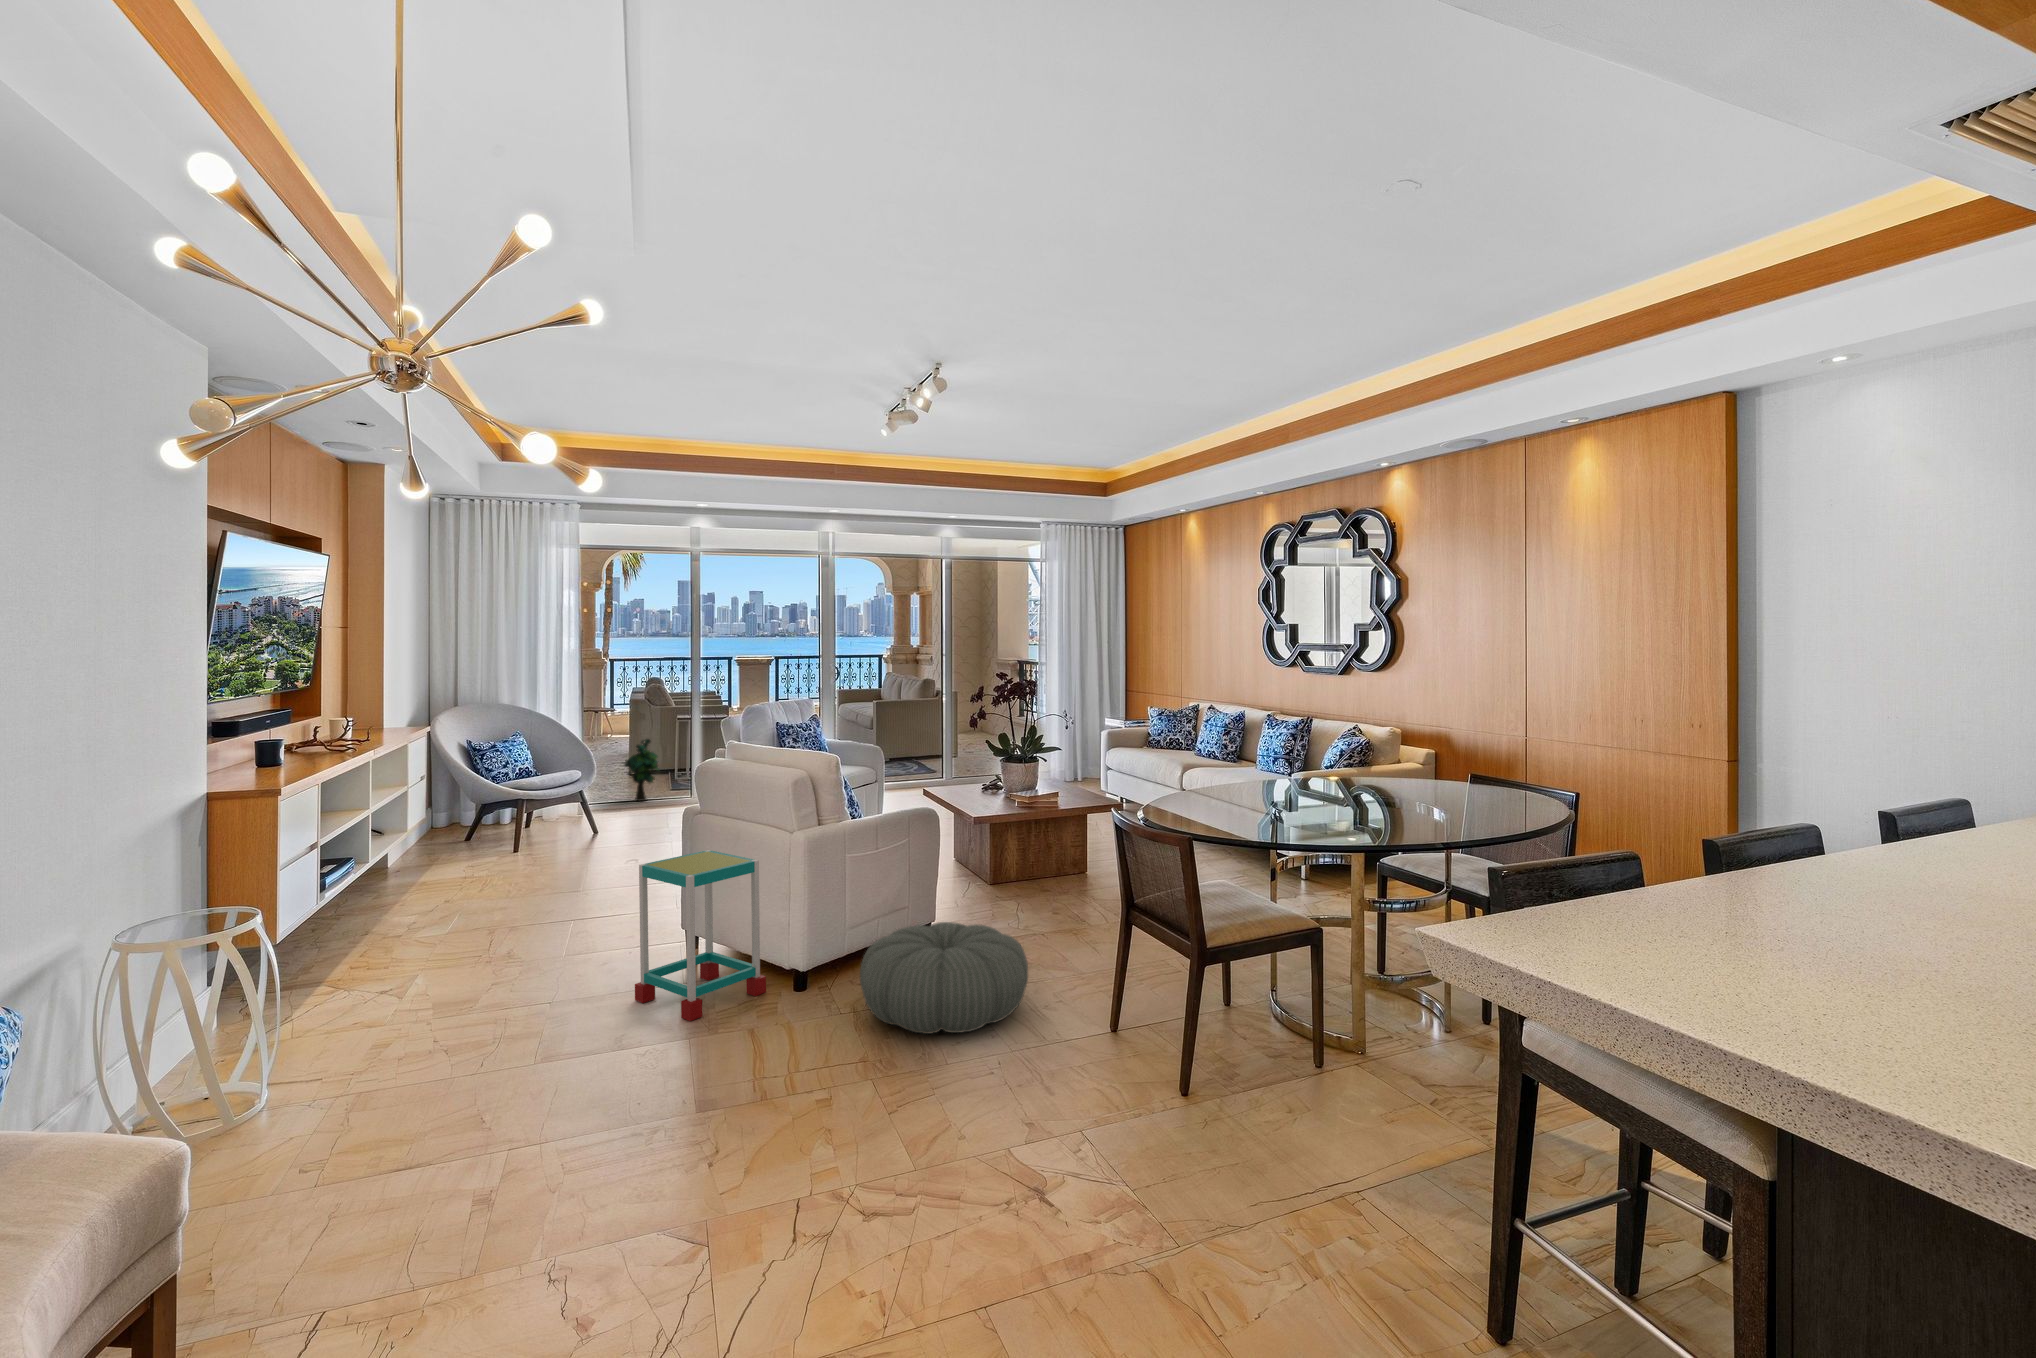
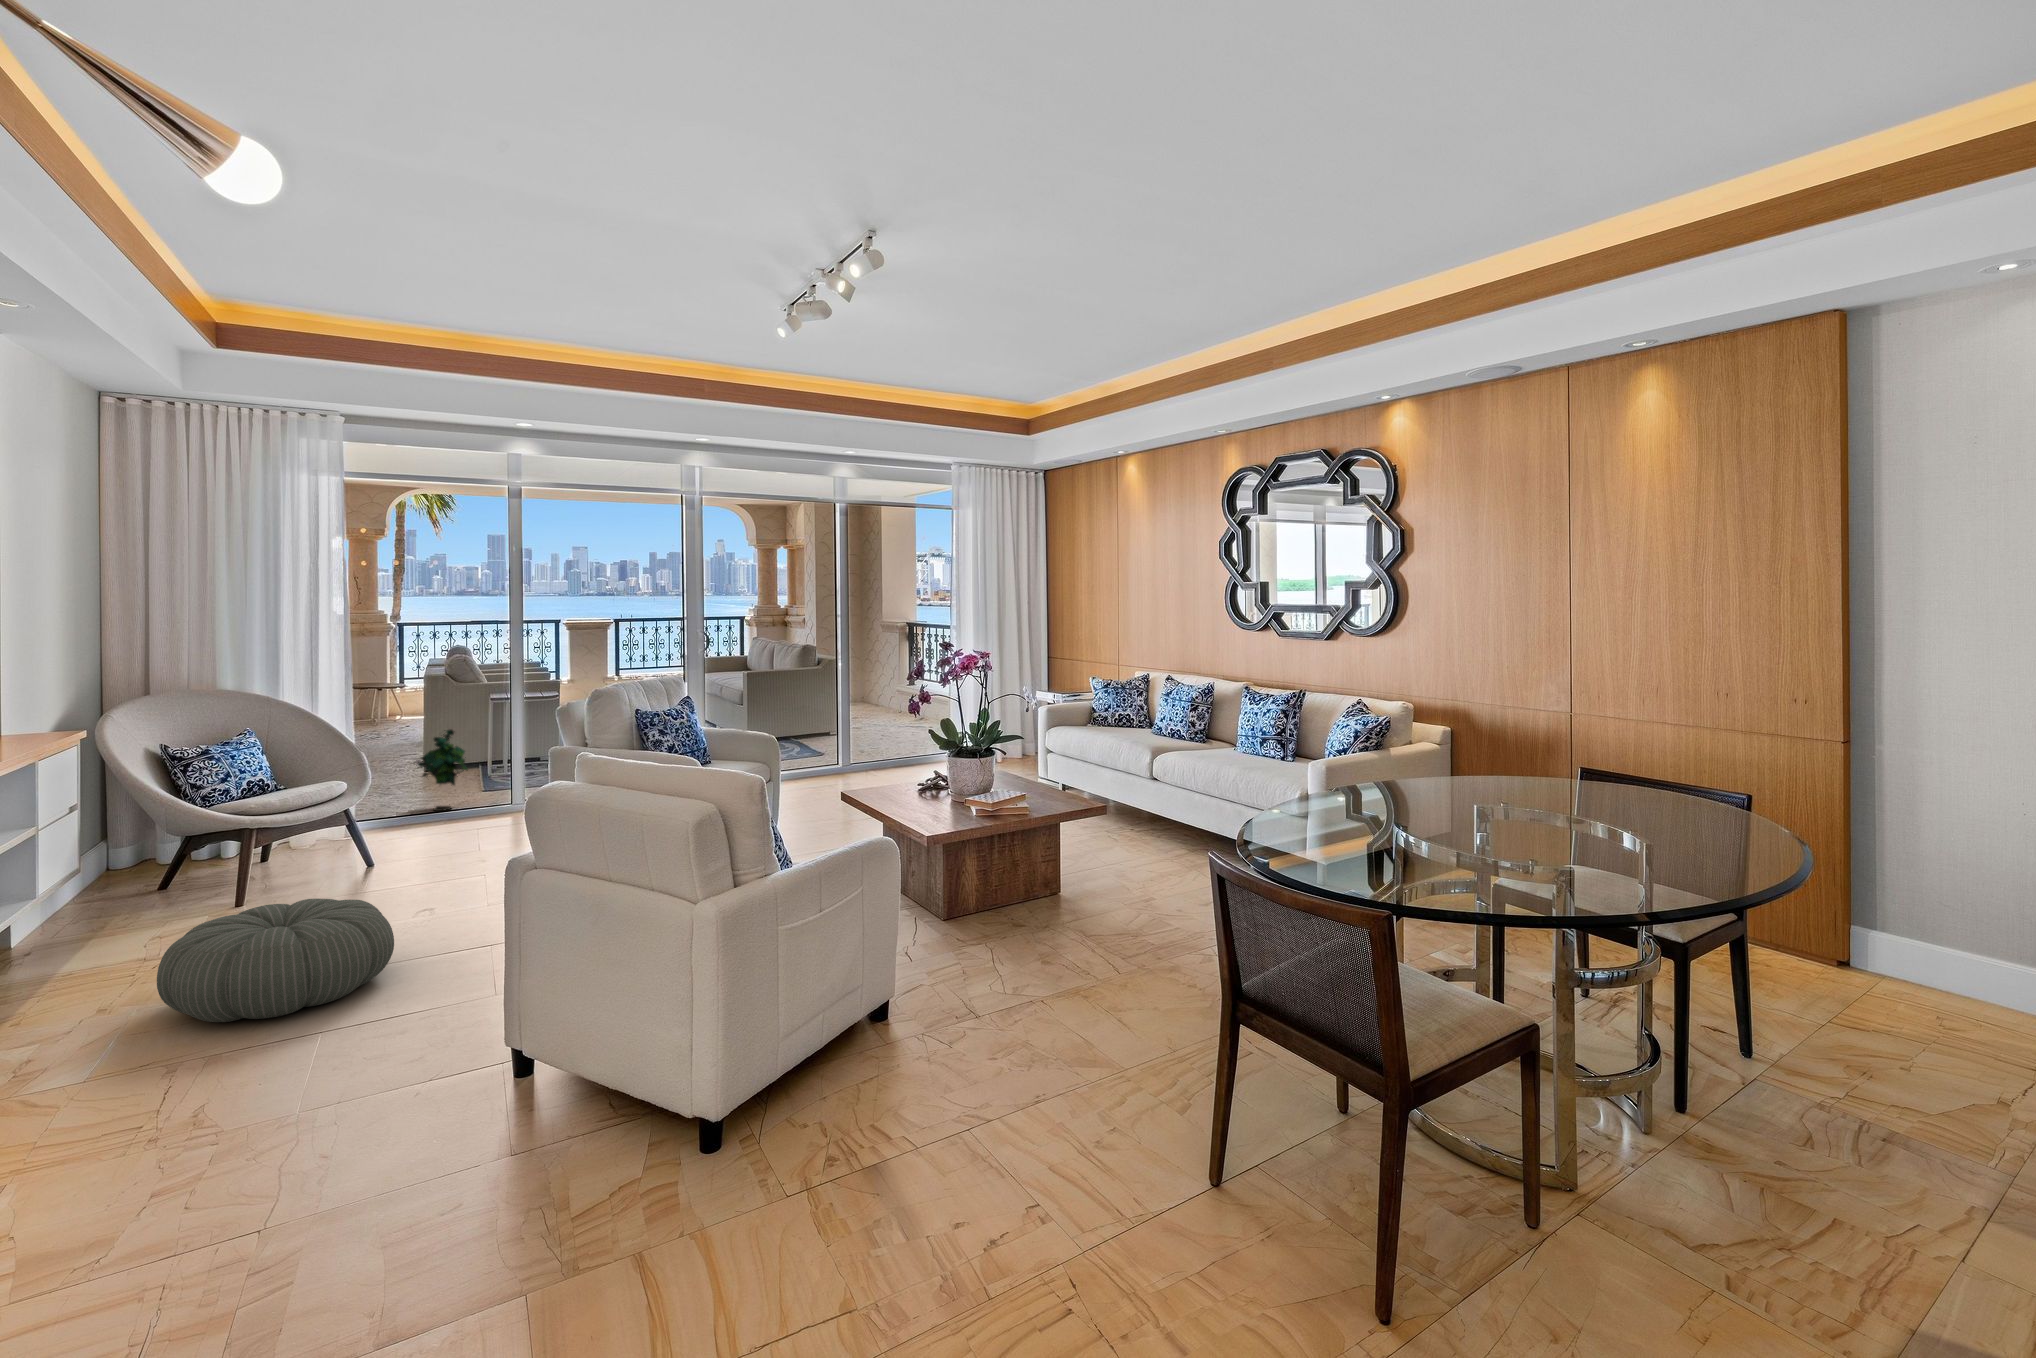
side table: present [635,850,766,1021] -> none [403,941,647,1273]
pouf: present [860,922,1028,1034] -> present [157,899,394,1022]

